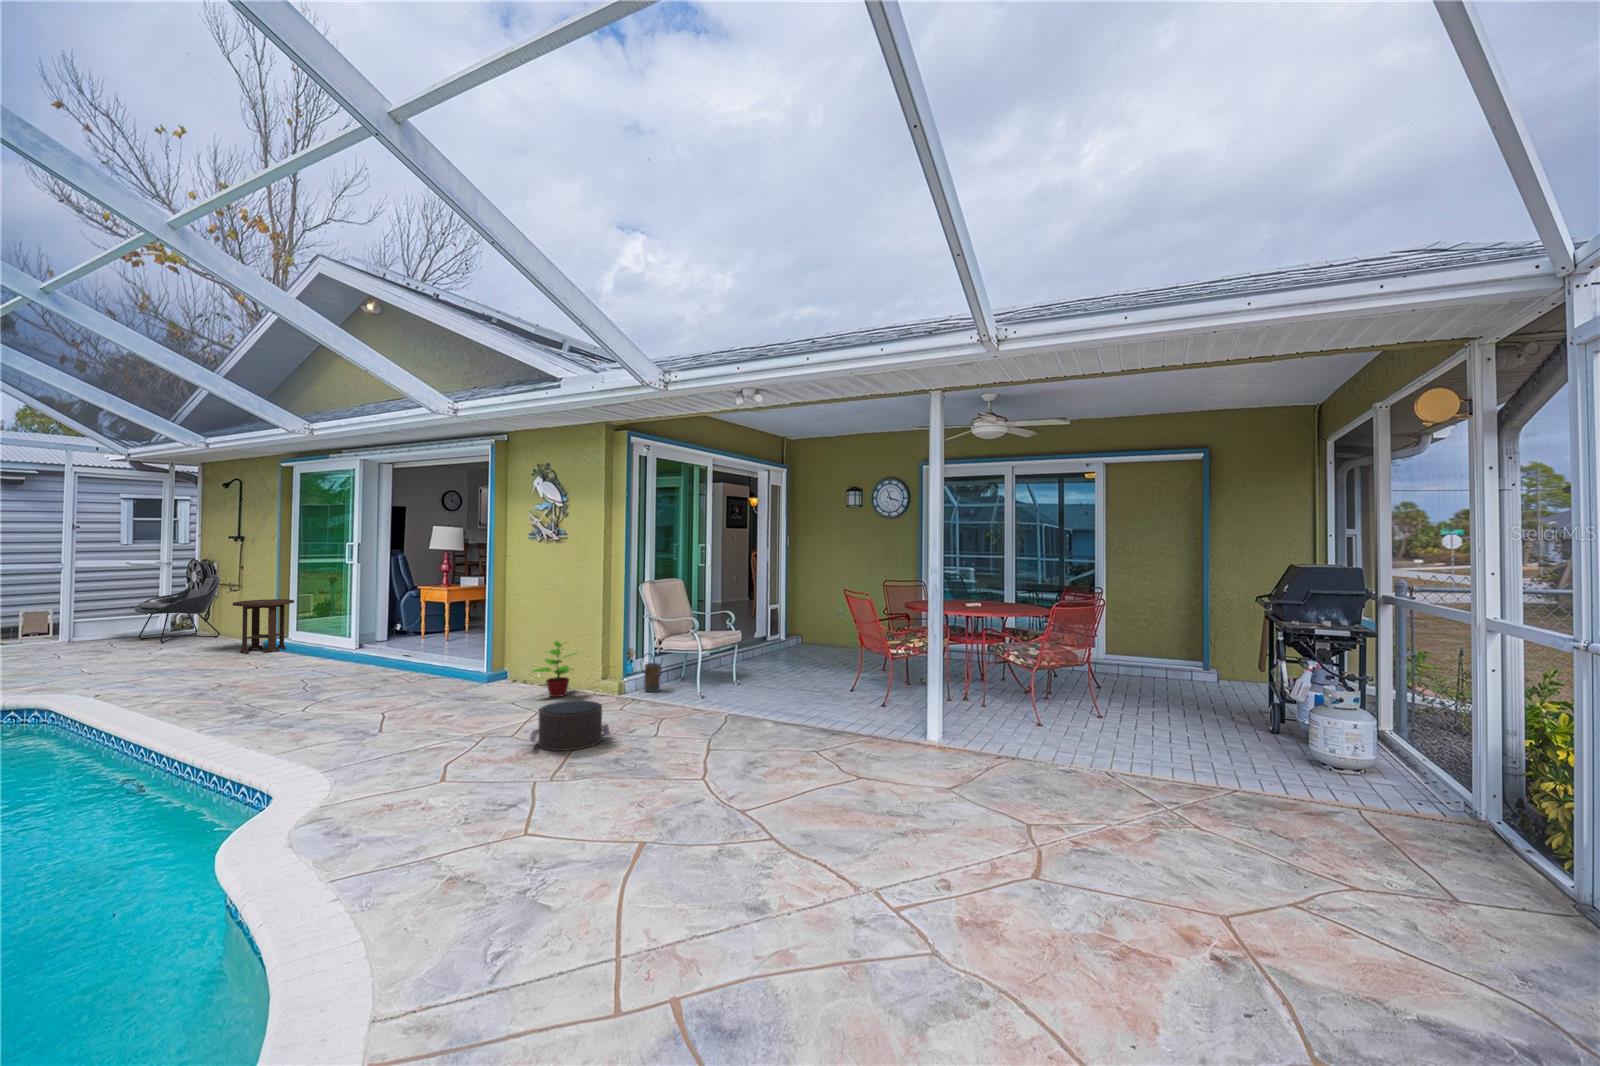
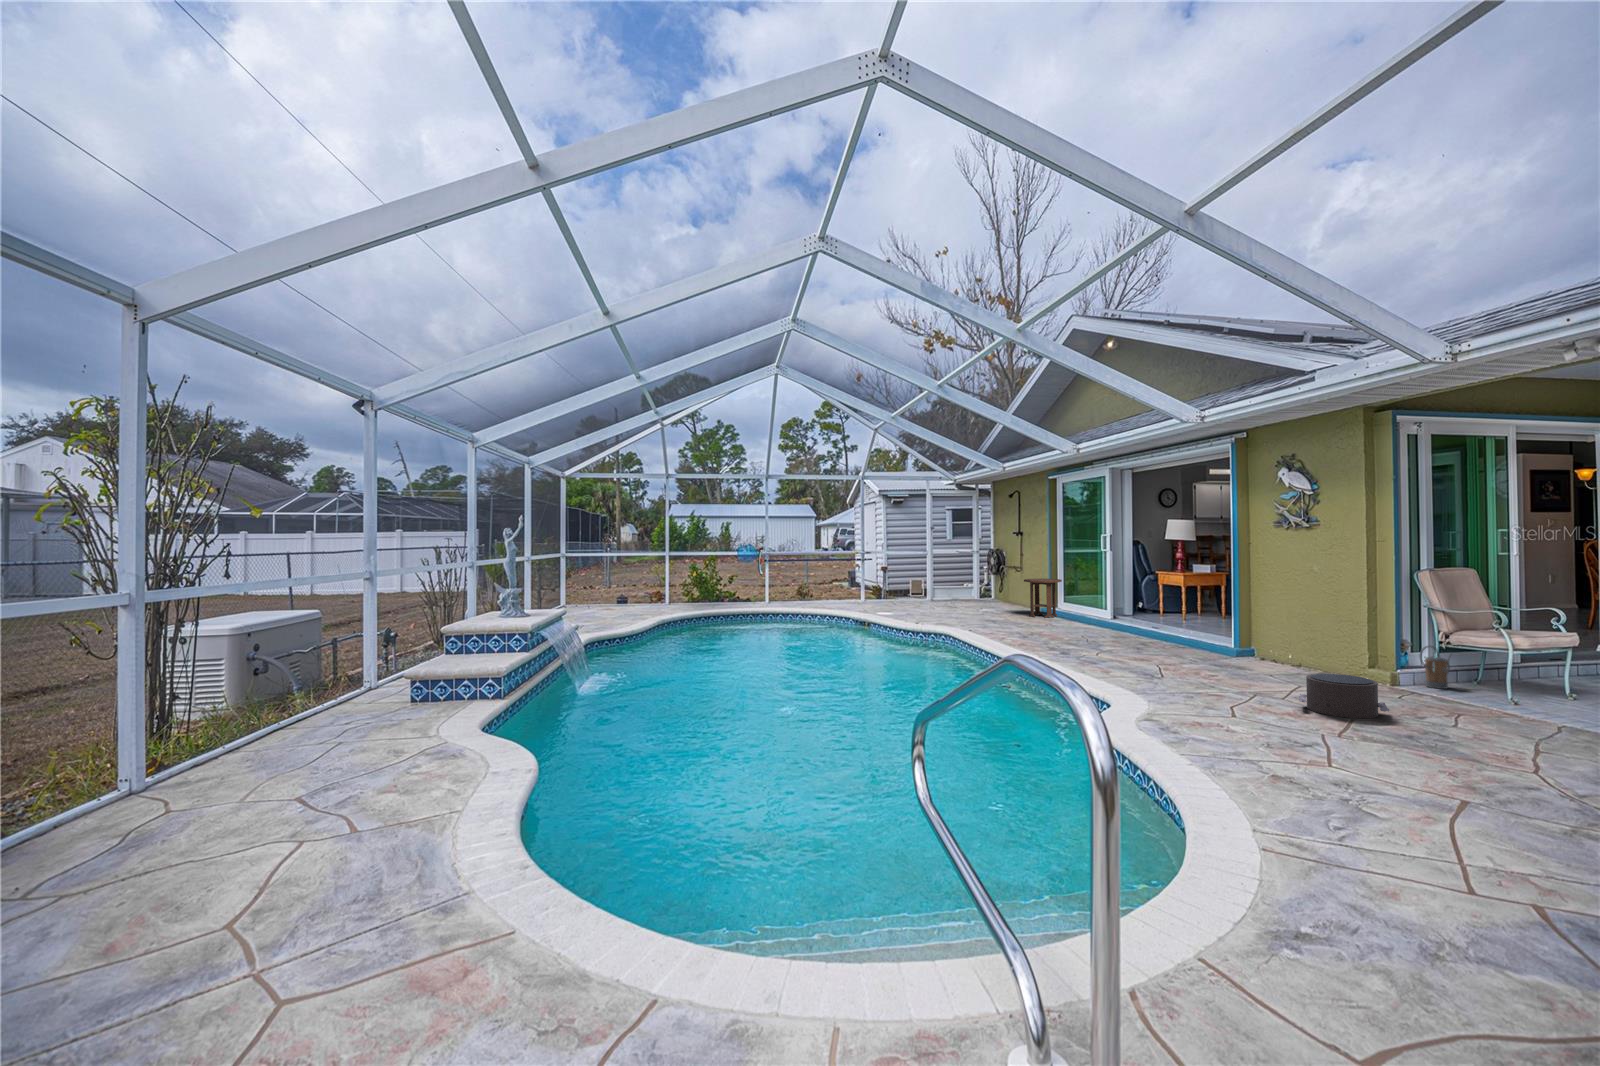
lounge chair: present [134,575,220,643] -> none [963,560,1010,607]
potted plant: present [533,641,575,697] -> none [1284,621,1340,677]

